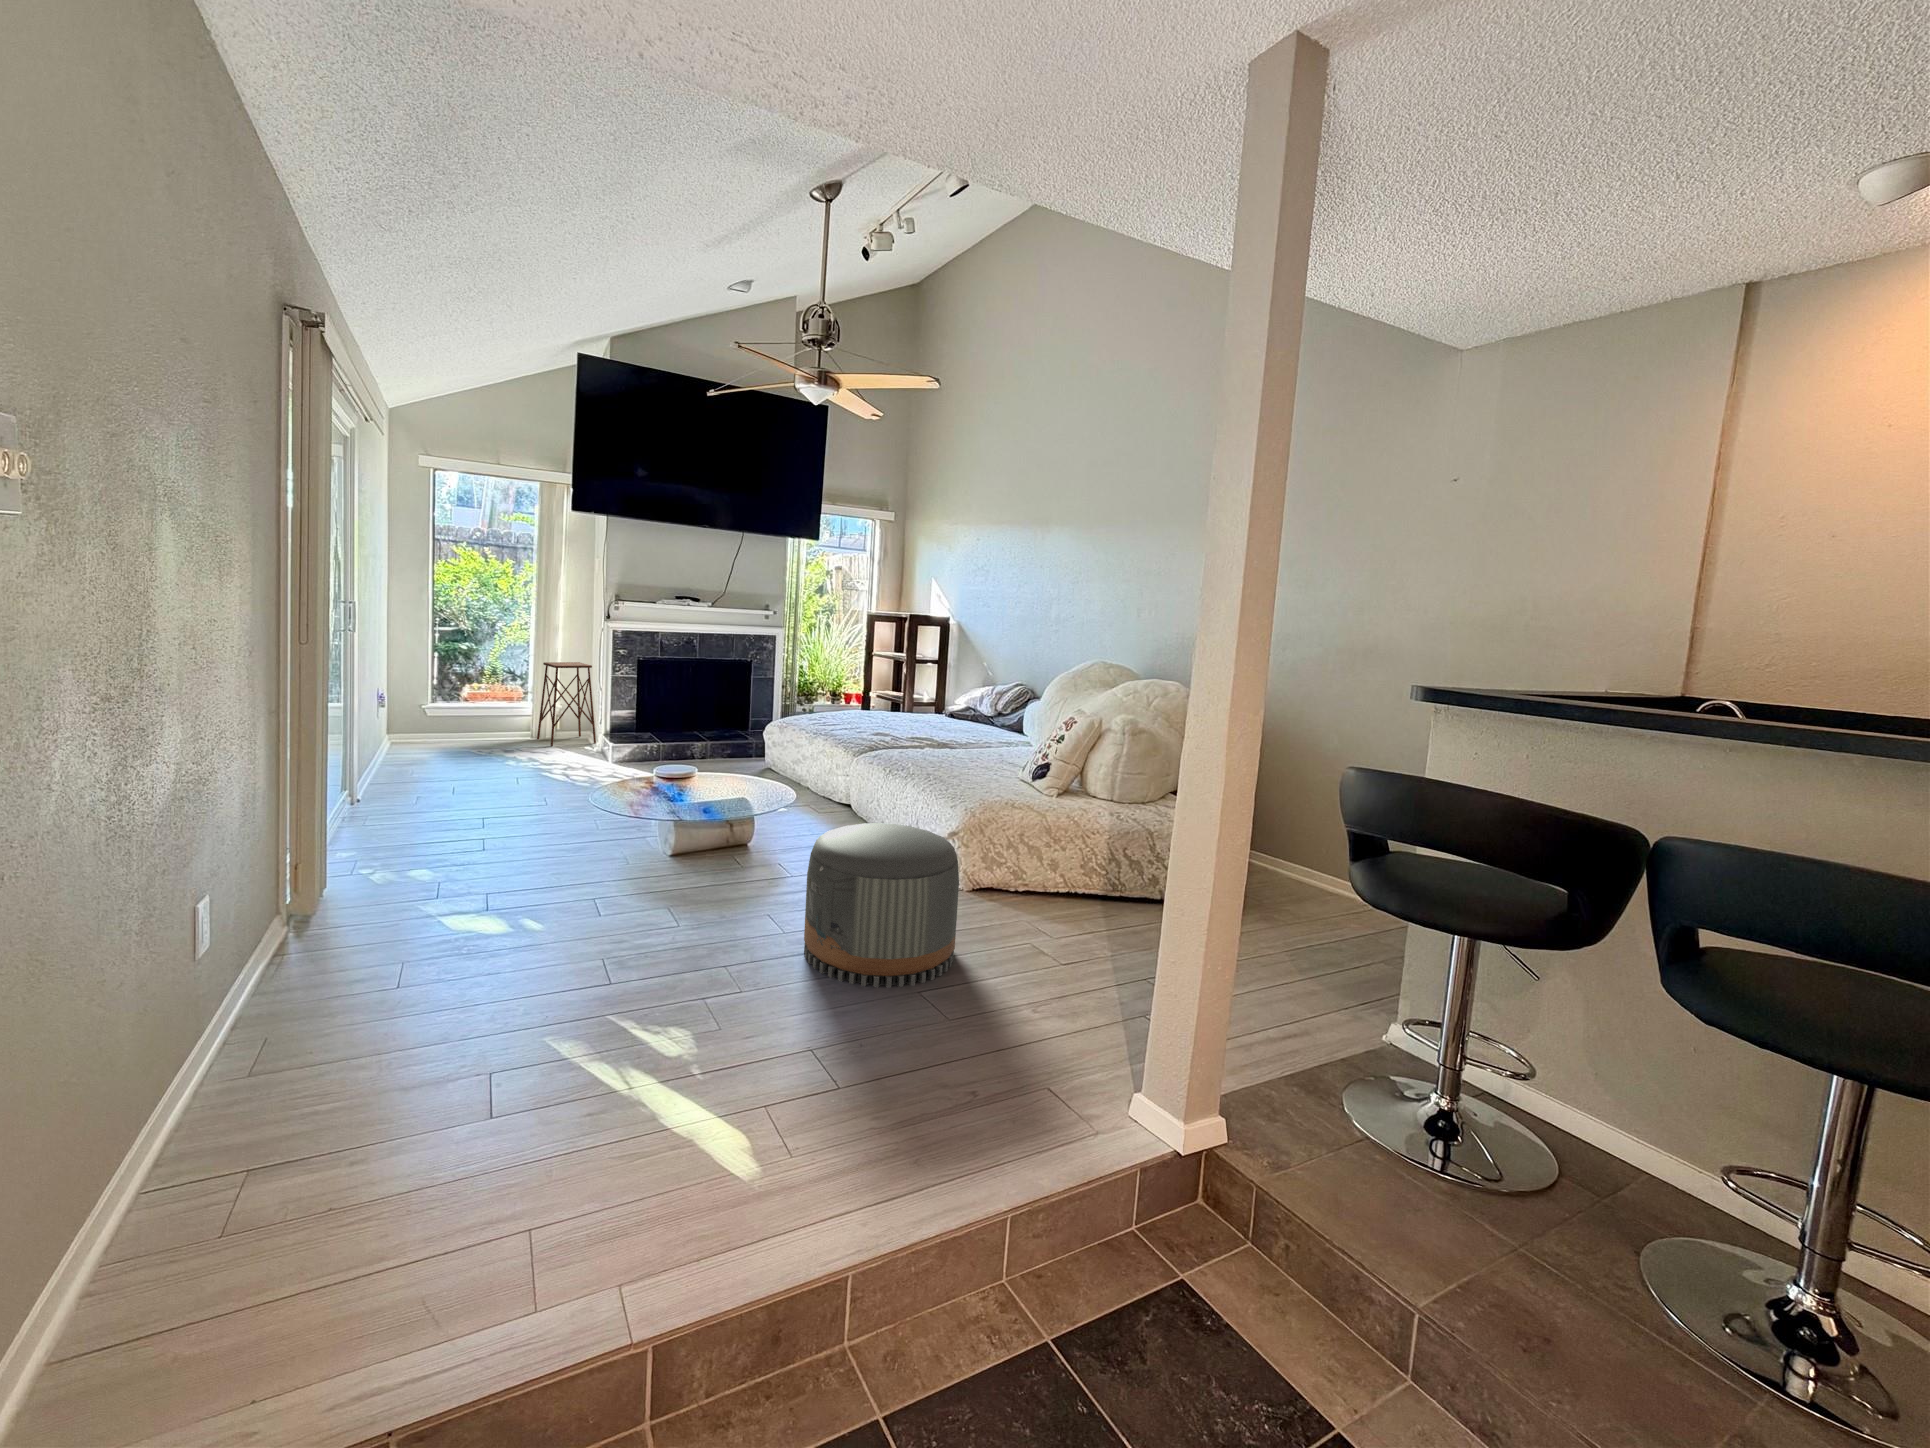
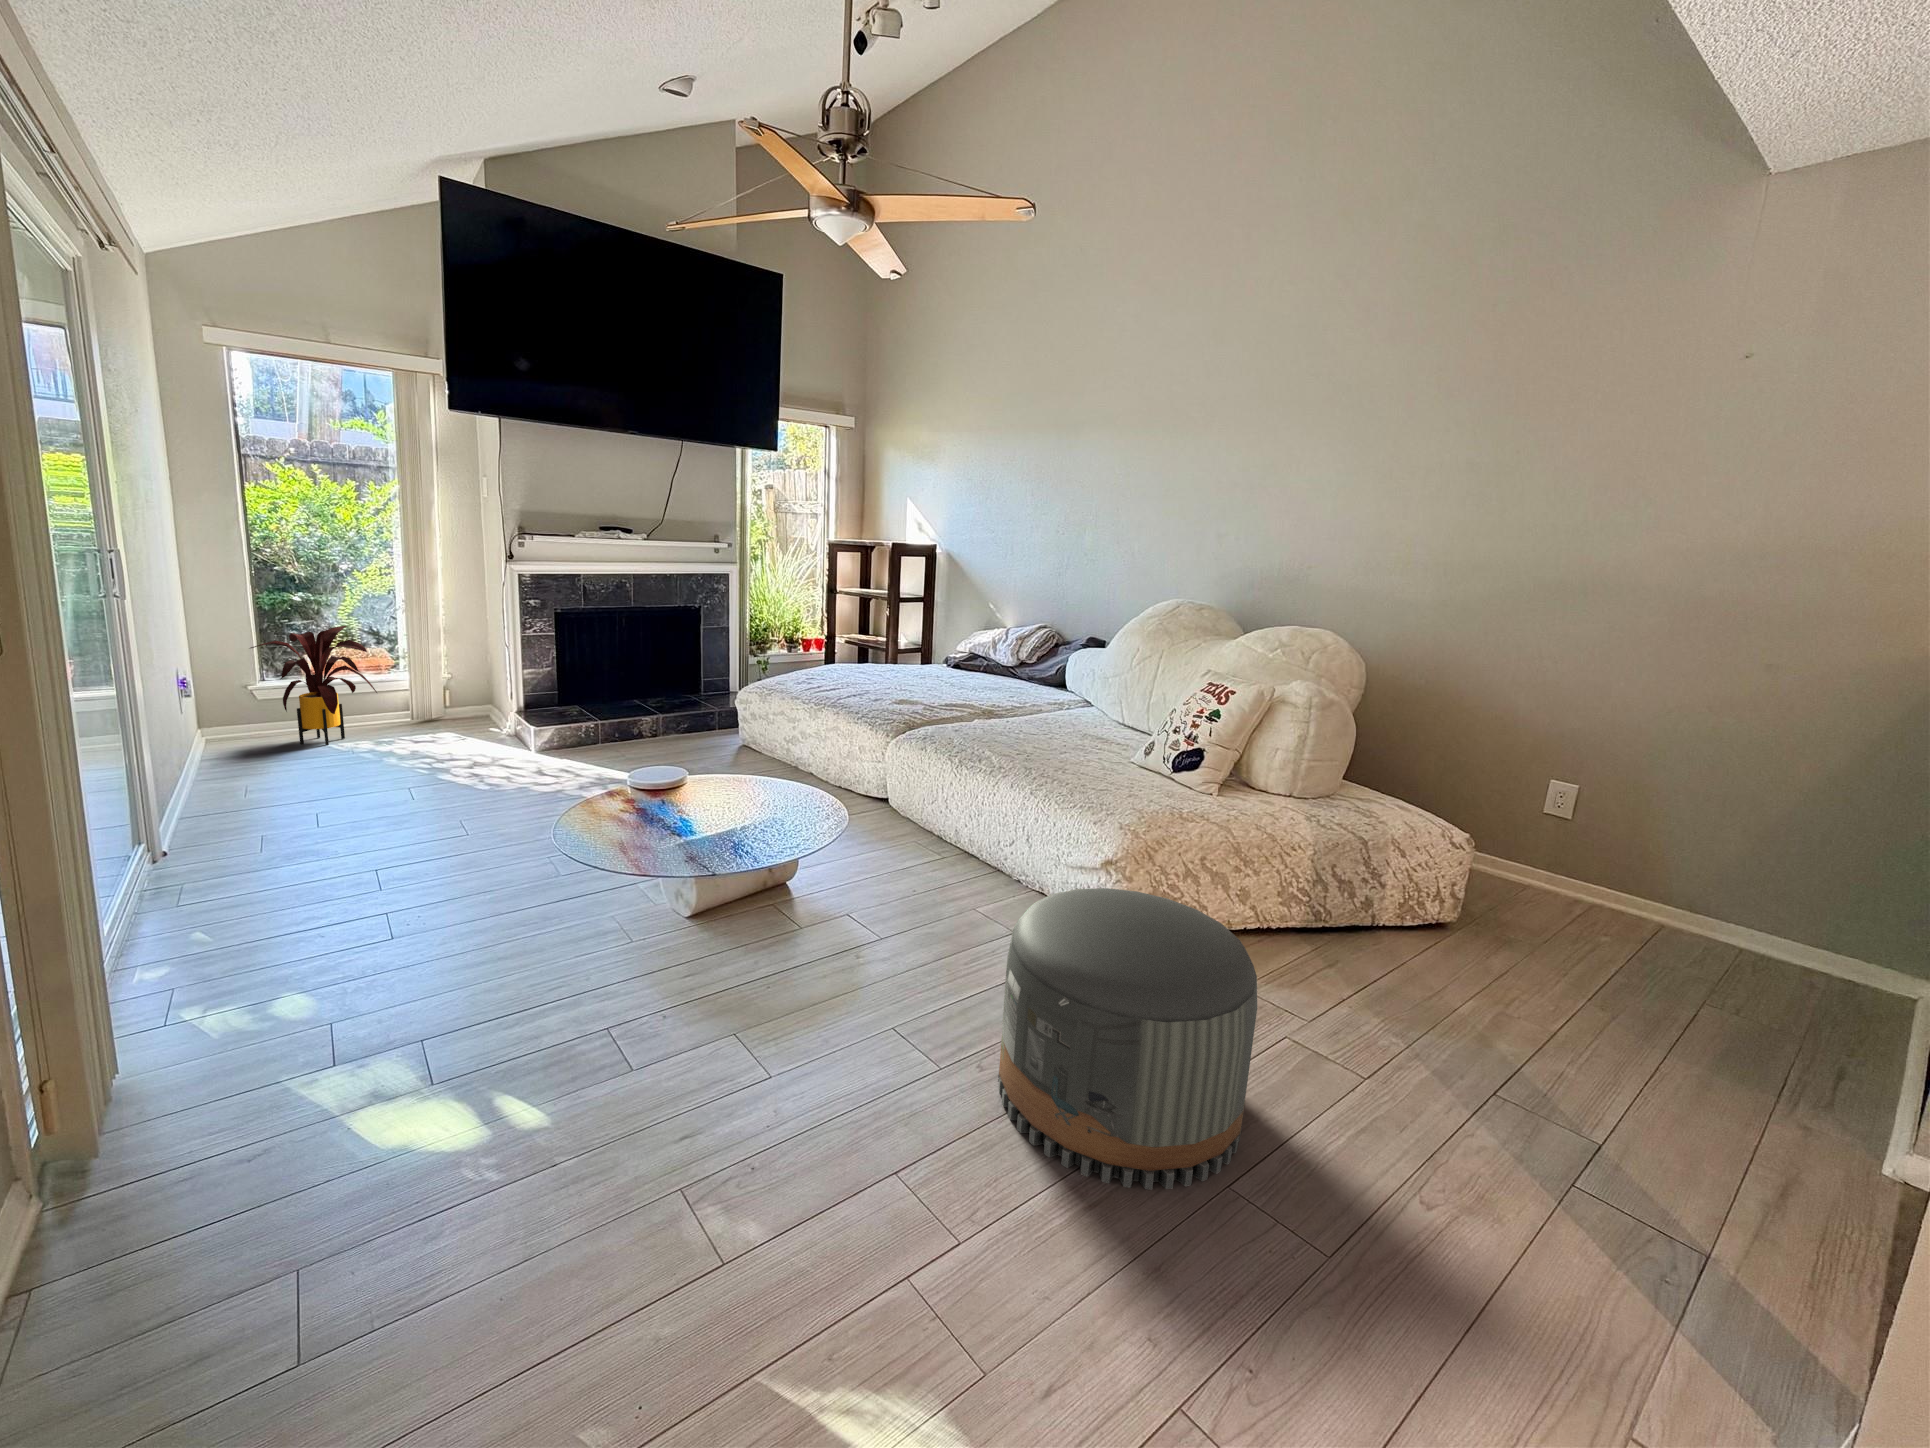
side table: present [537,662,596,746] -> none [418,616,503,732]
house plant: none [427,665,509,749] -> present [251,626,377,745]

